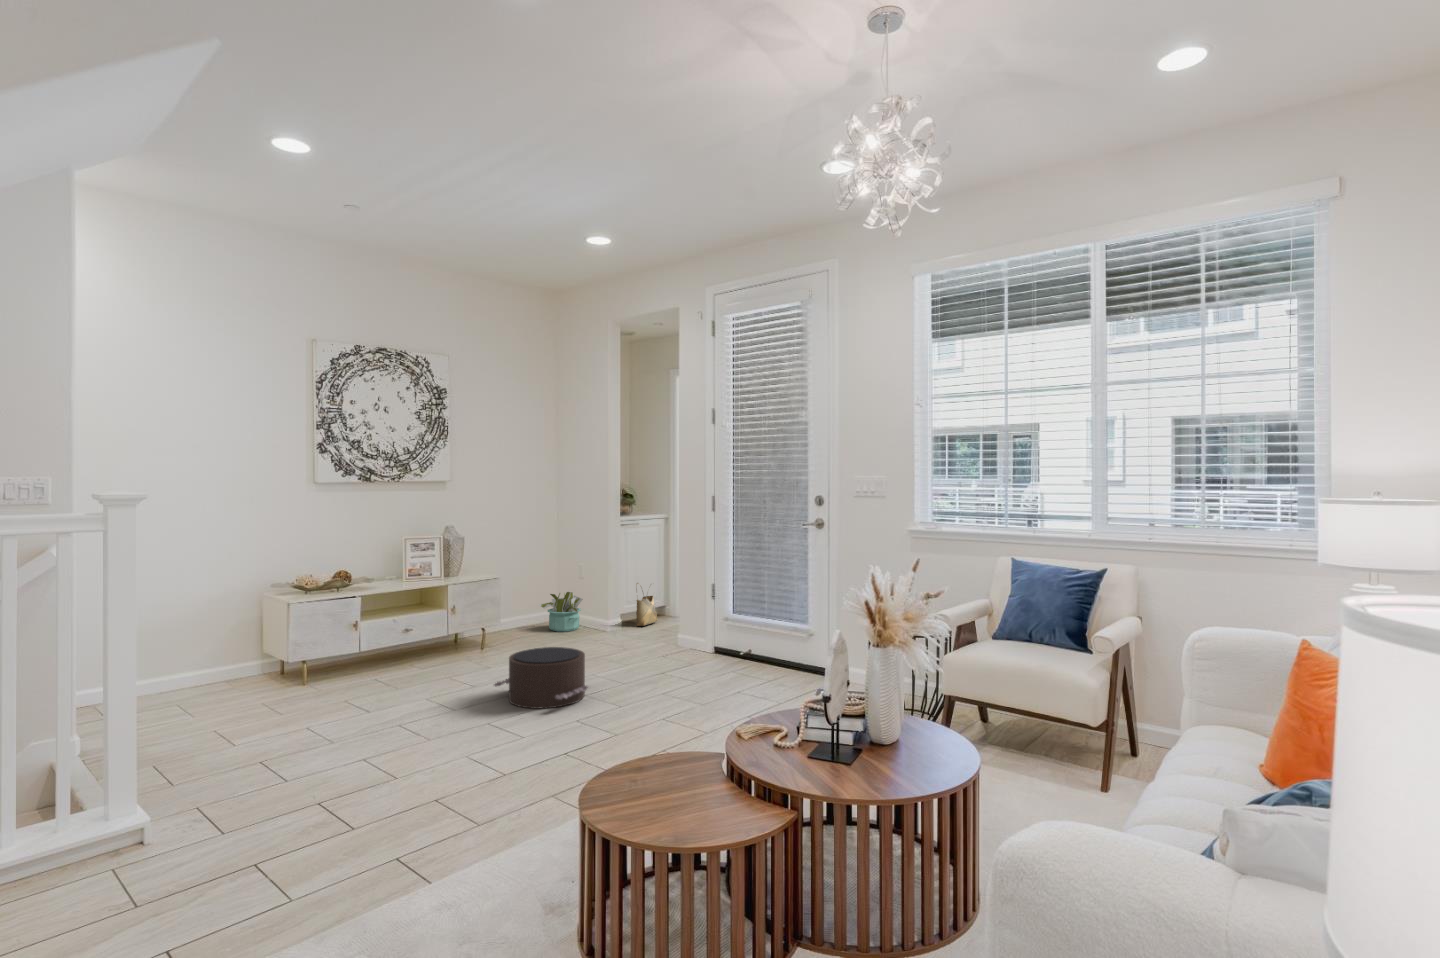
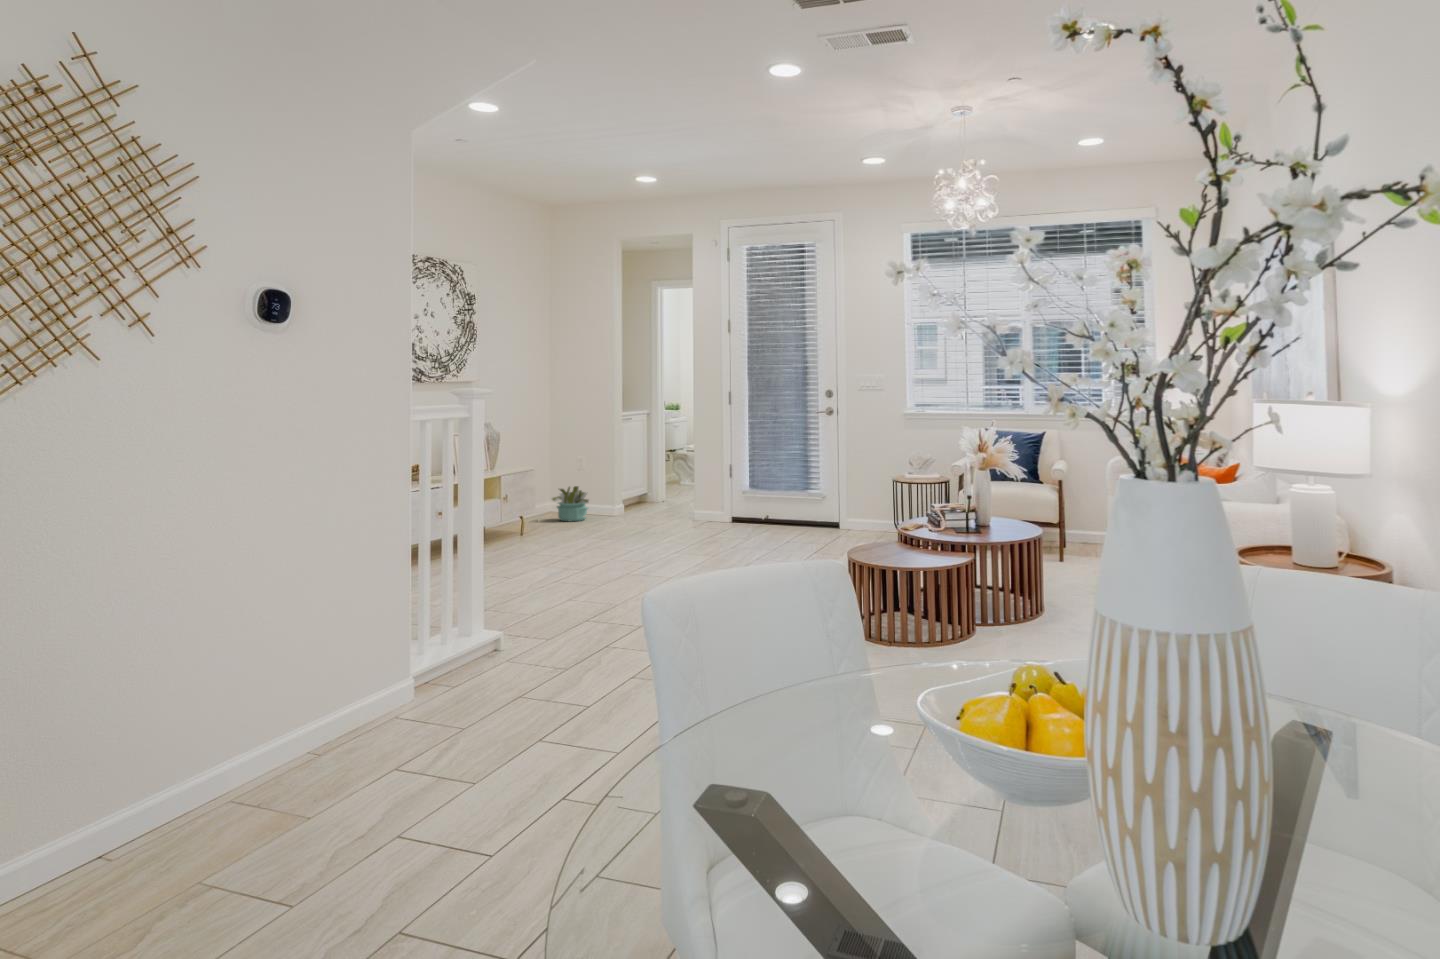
woven basket: present [636,583,657,626] -> none [633,477,651,516]
pouf: present [494,647,588,709] -> none [590,513,671,555]

